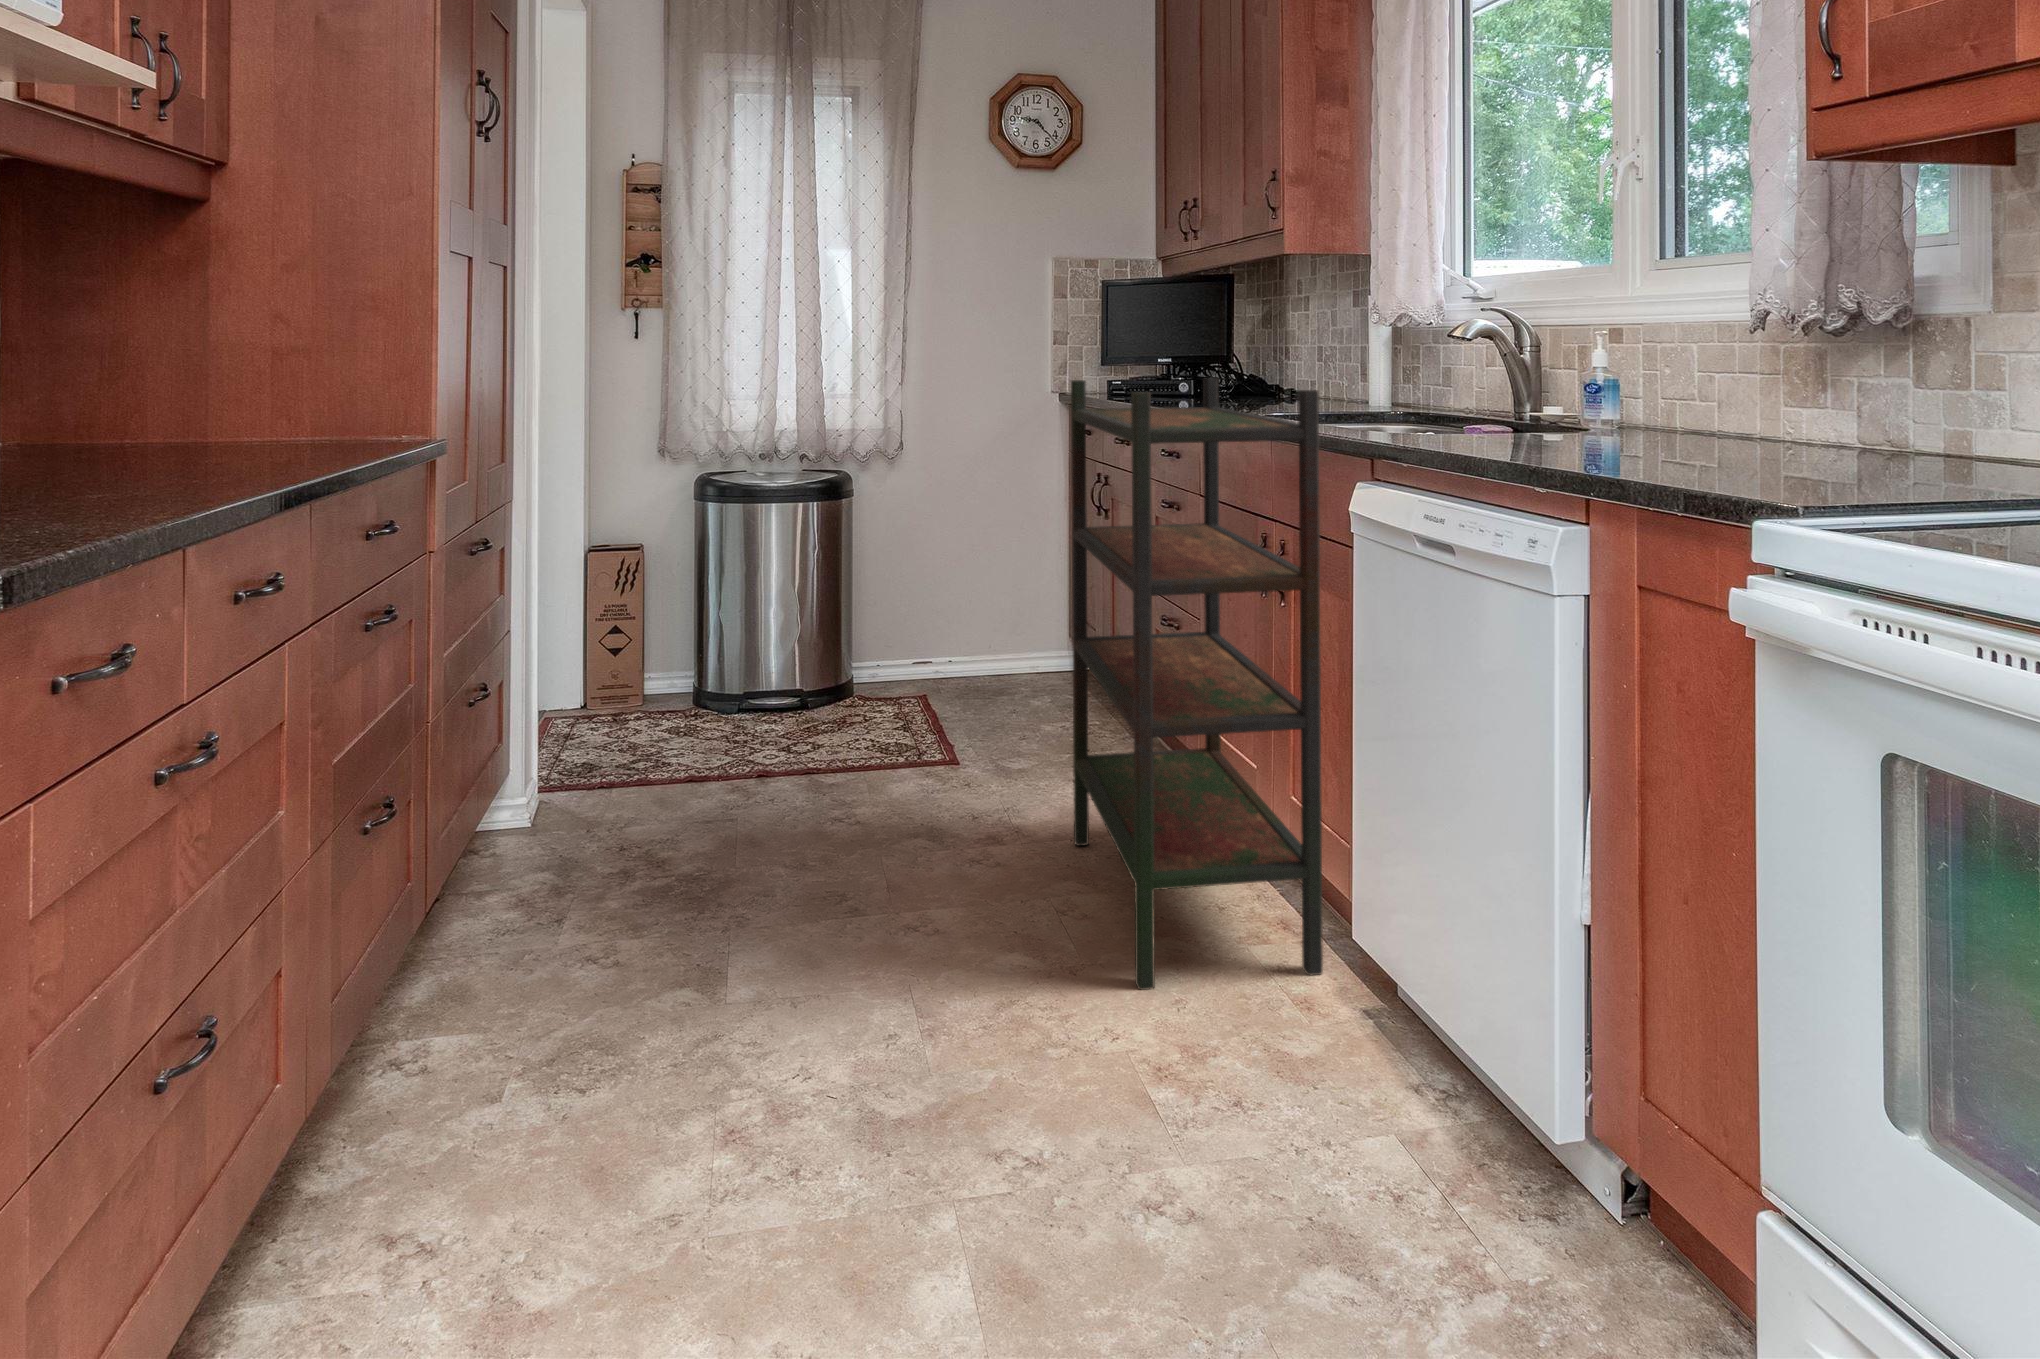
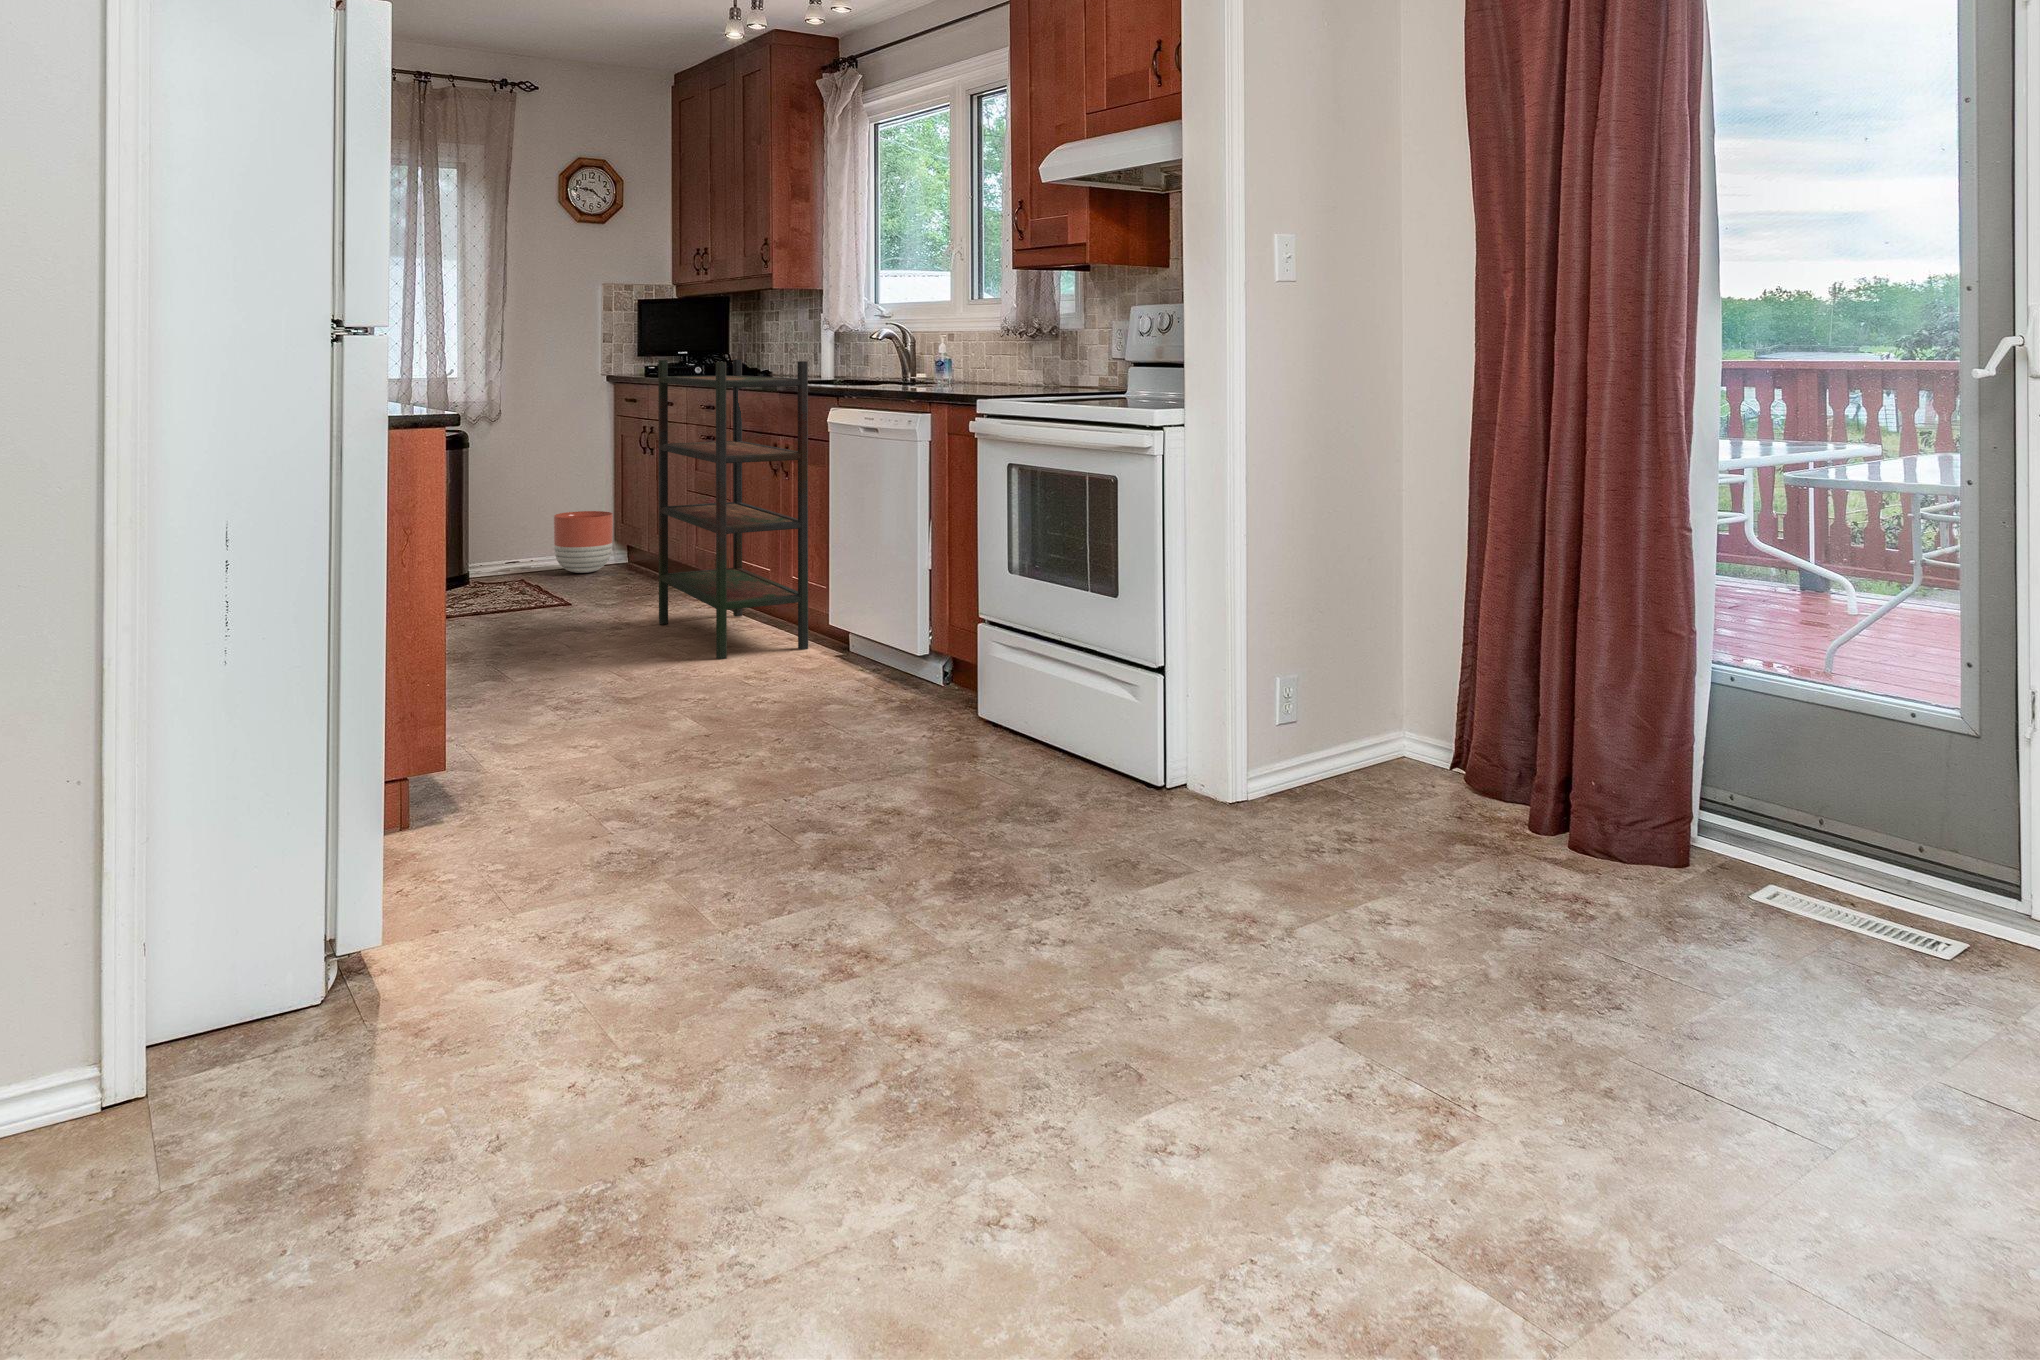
planter: none [979,593,1063,688] -> present [554,511,613,573]

